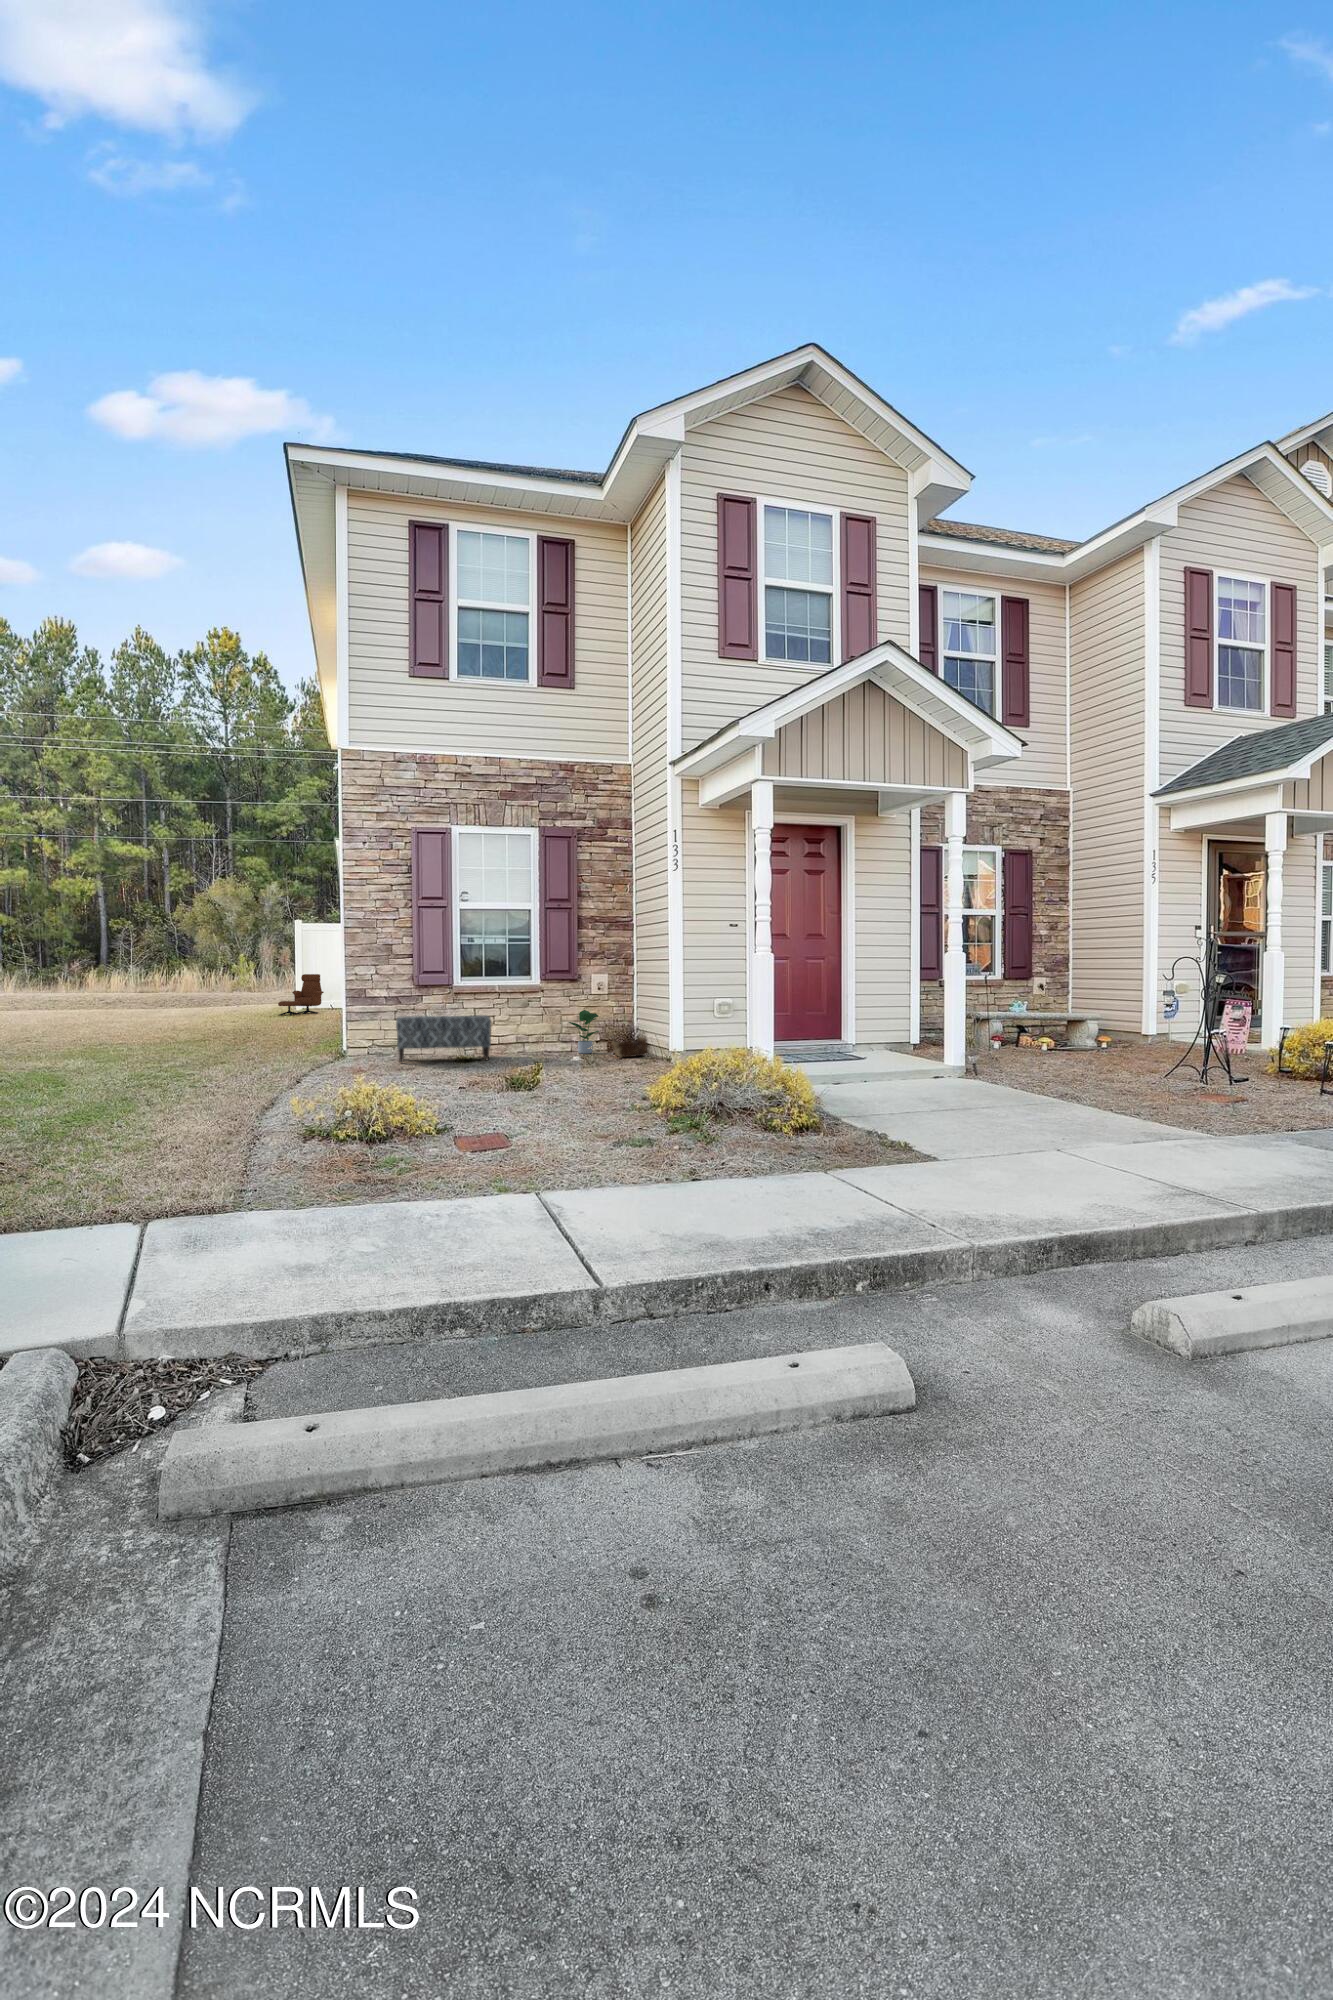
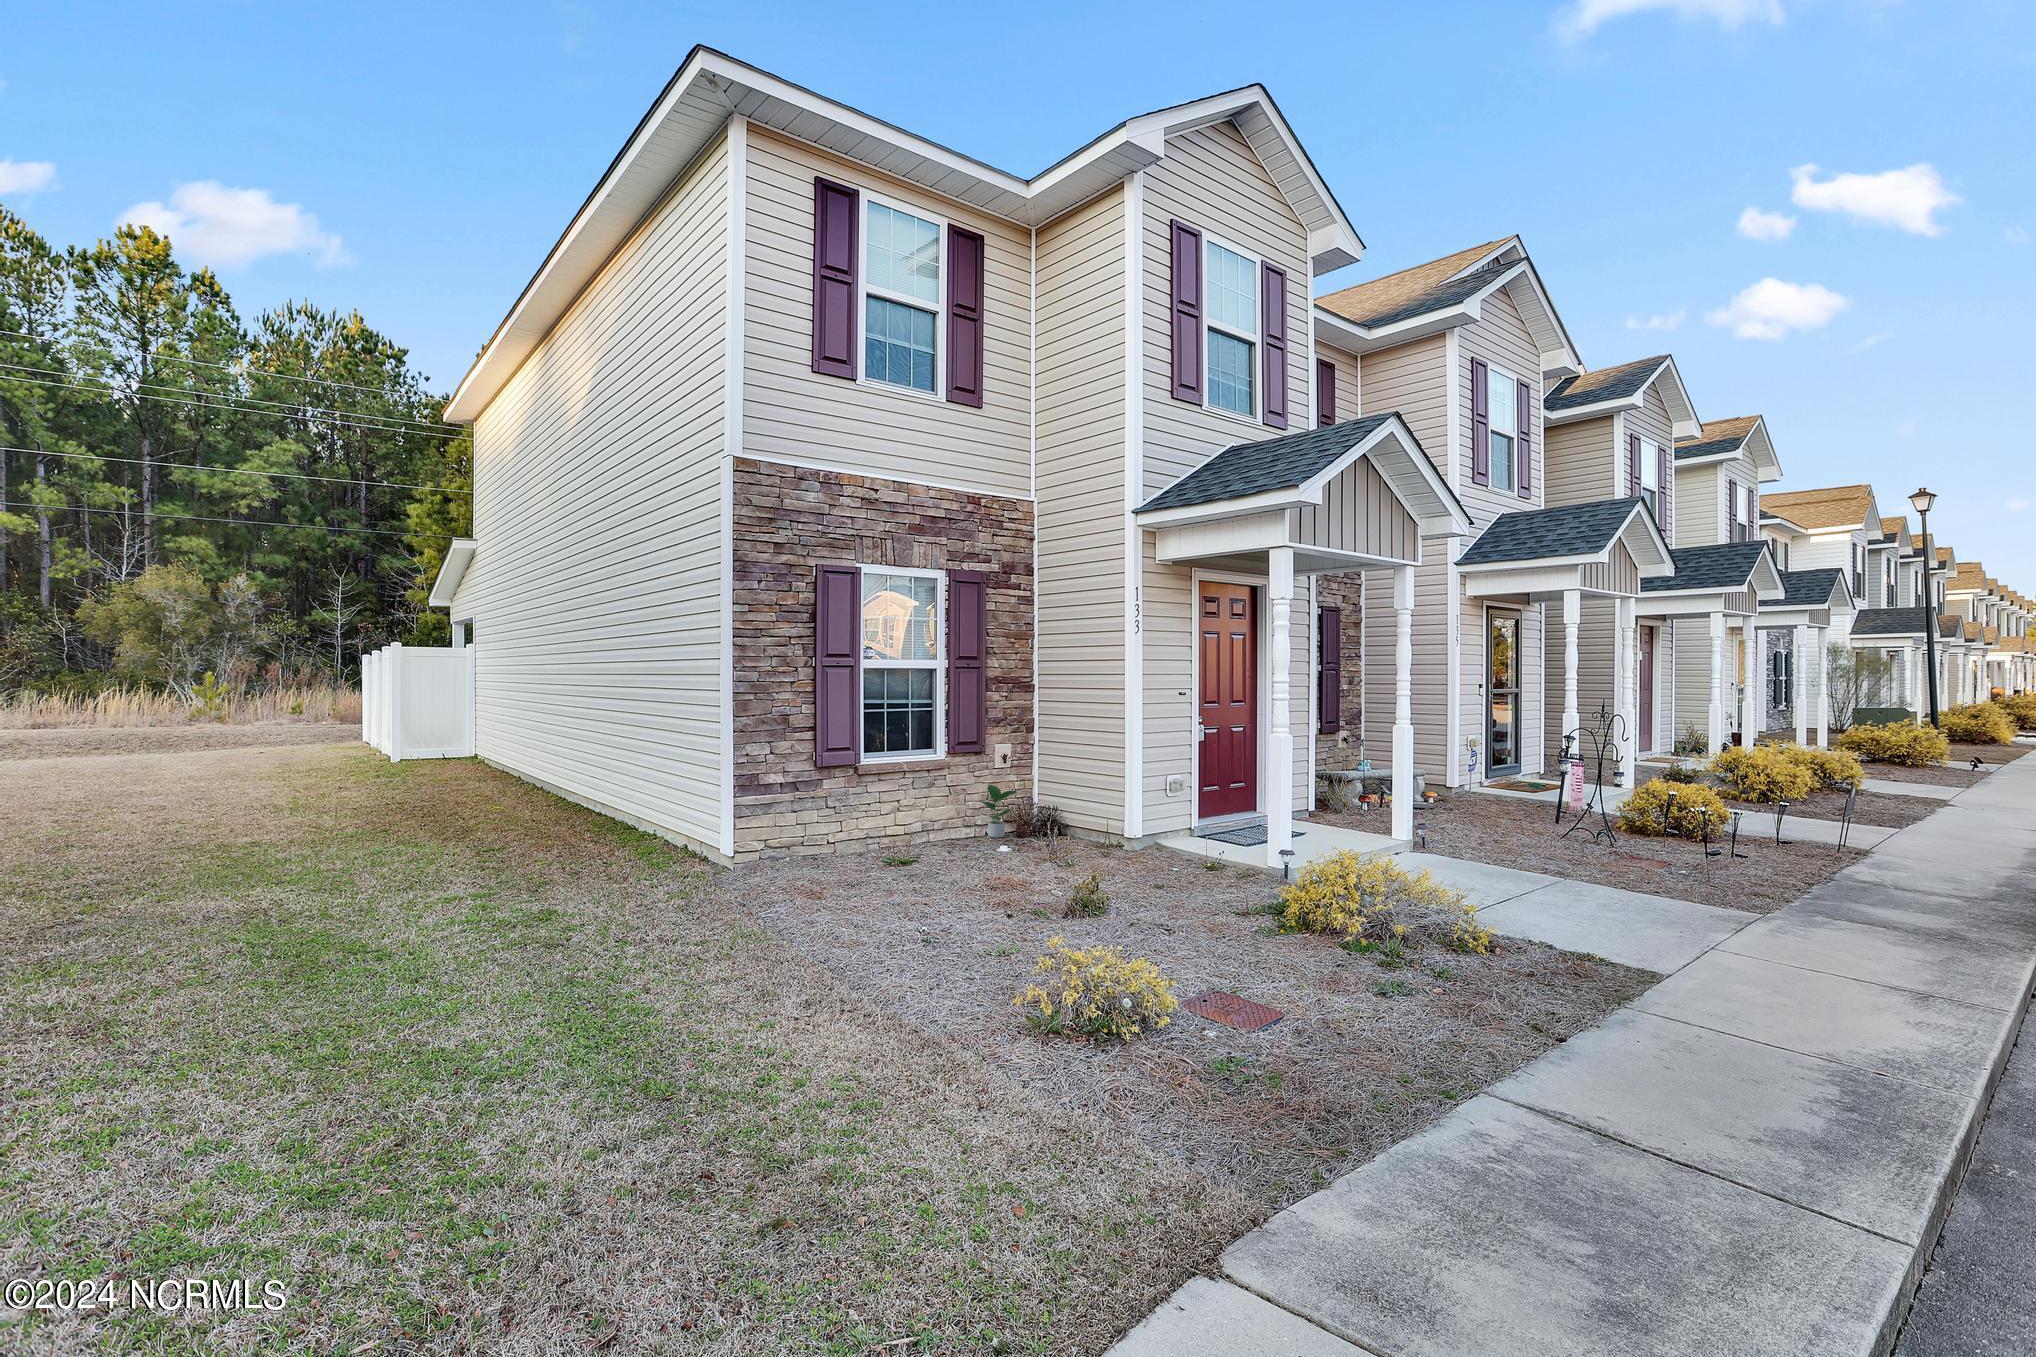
lounge chair: present [278,974,324,1015] -> none [392,716,455,773]
bench: present [396,1015,491,1063] -> none [797,801,924,875]
woven basket: present [612,1037,647,1057] -> none [1040,809,1081,843]

